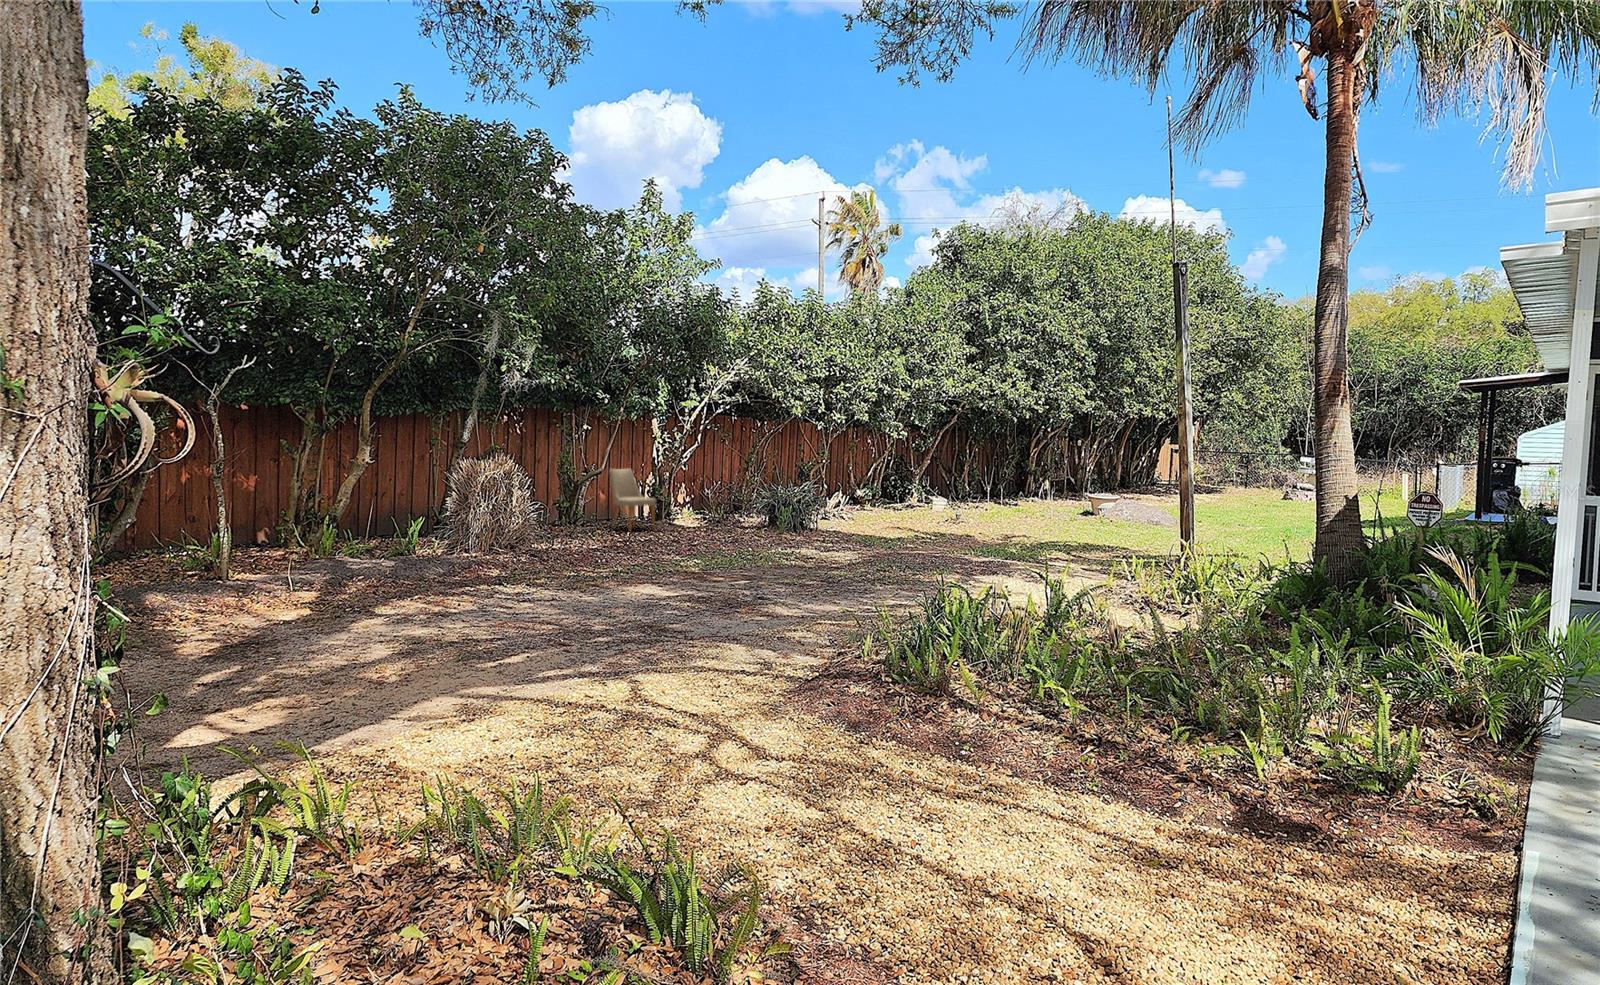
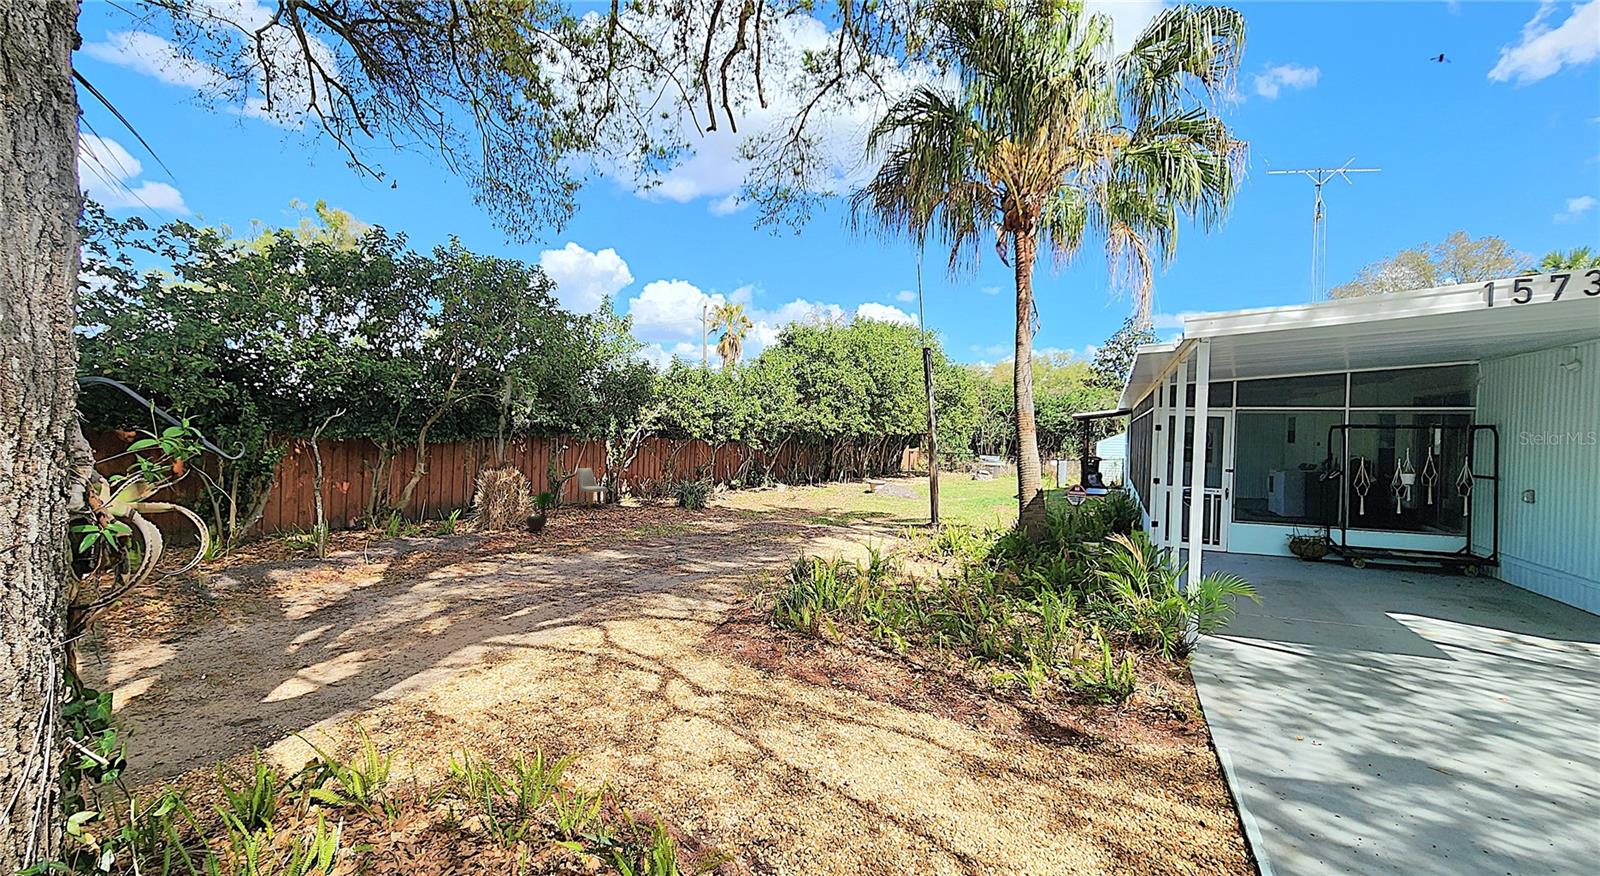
potted tree: none [532,488,572,556] -> present [526,491,553,530]

